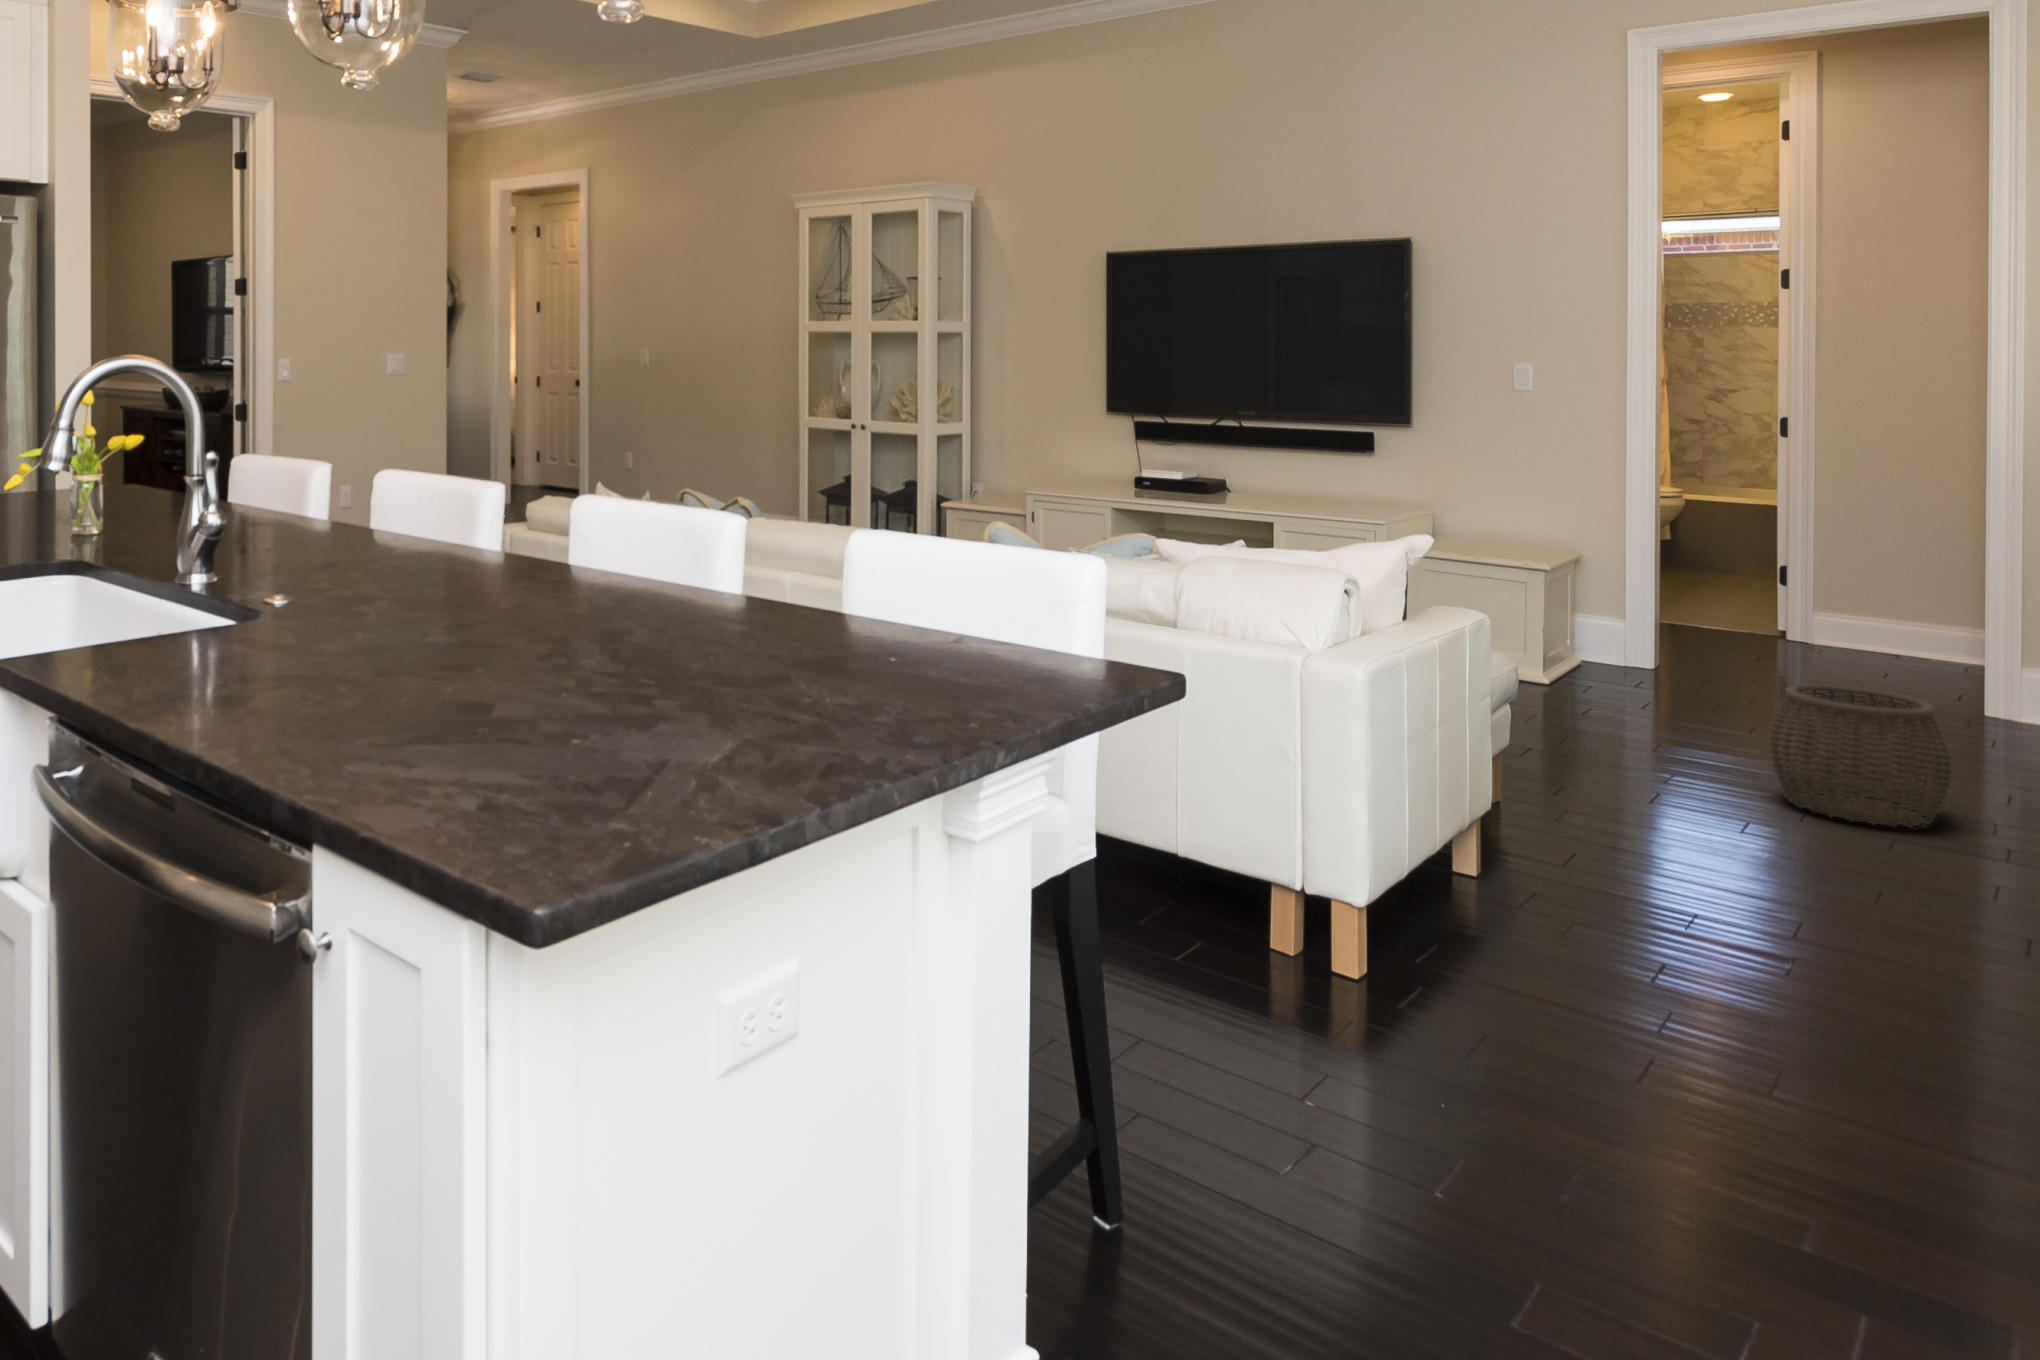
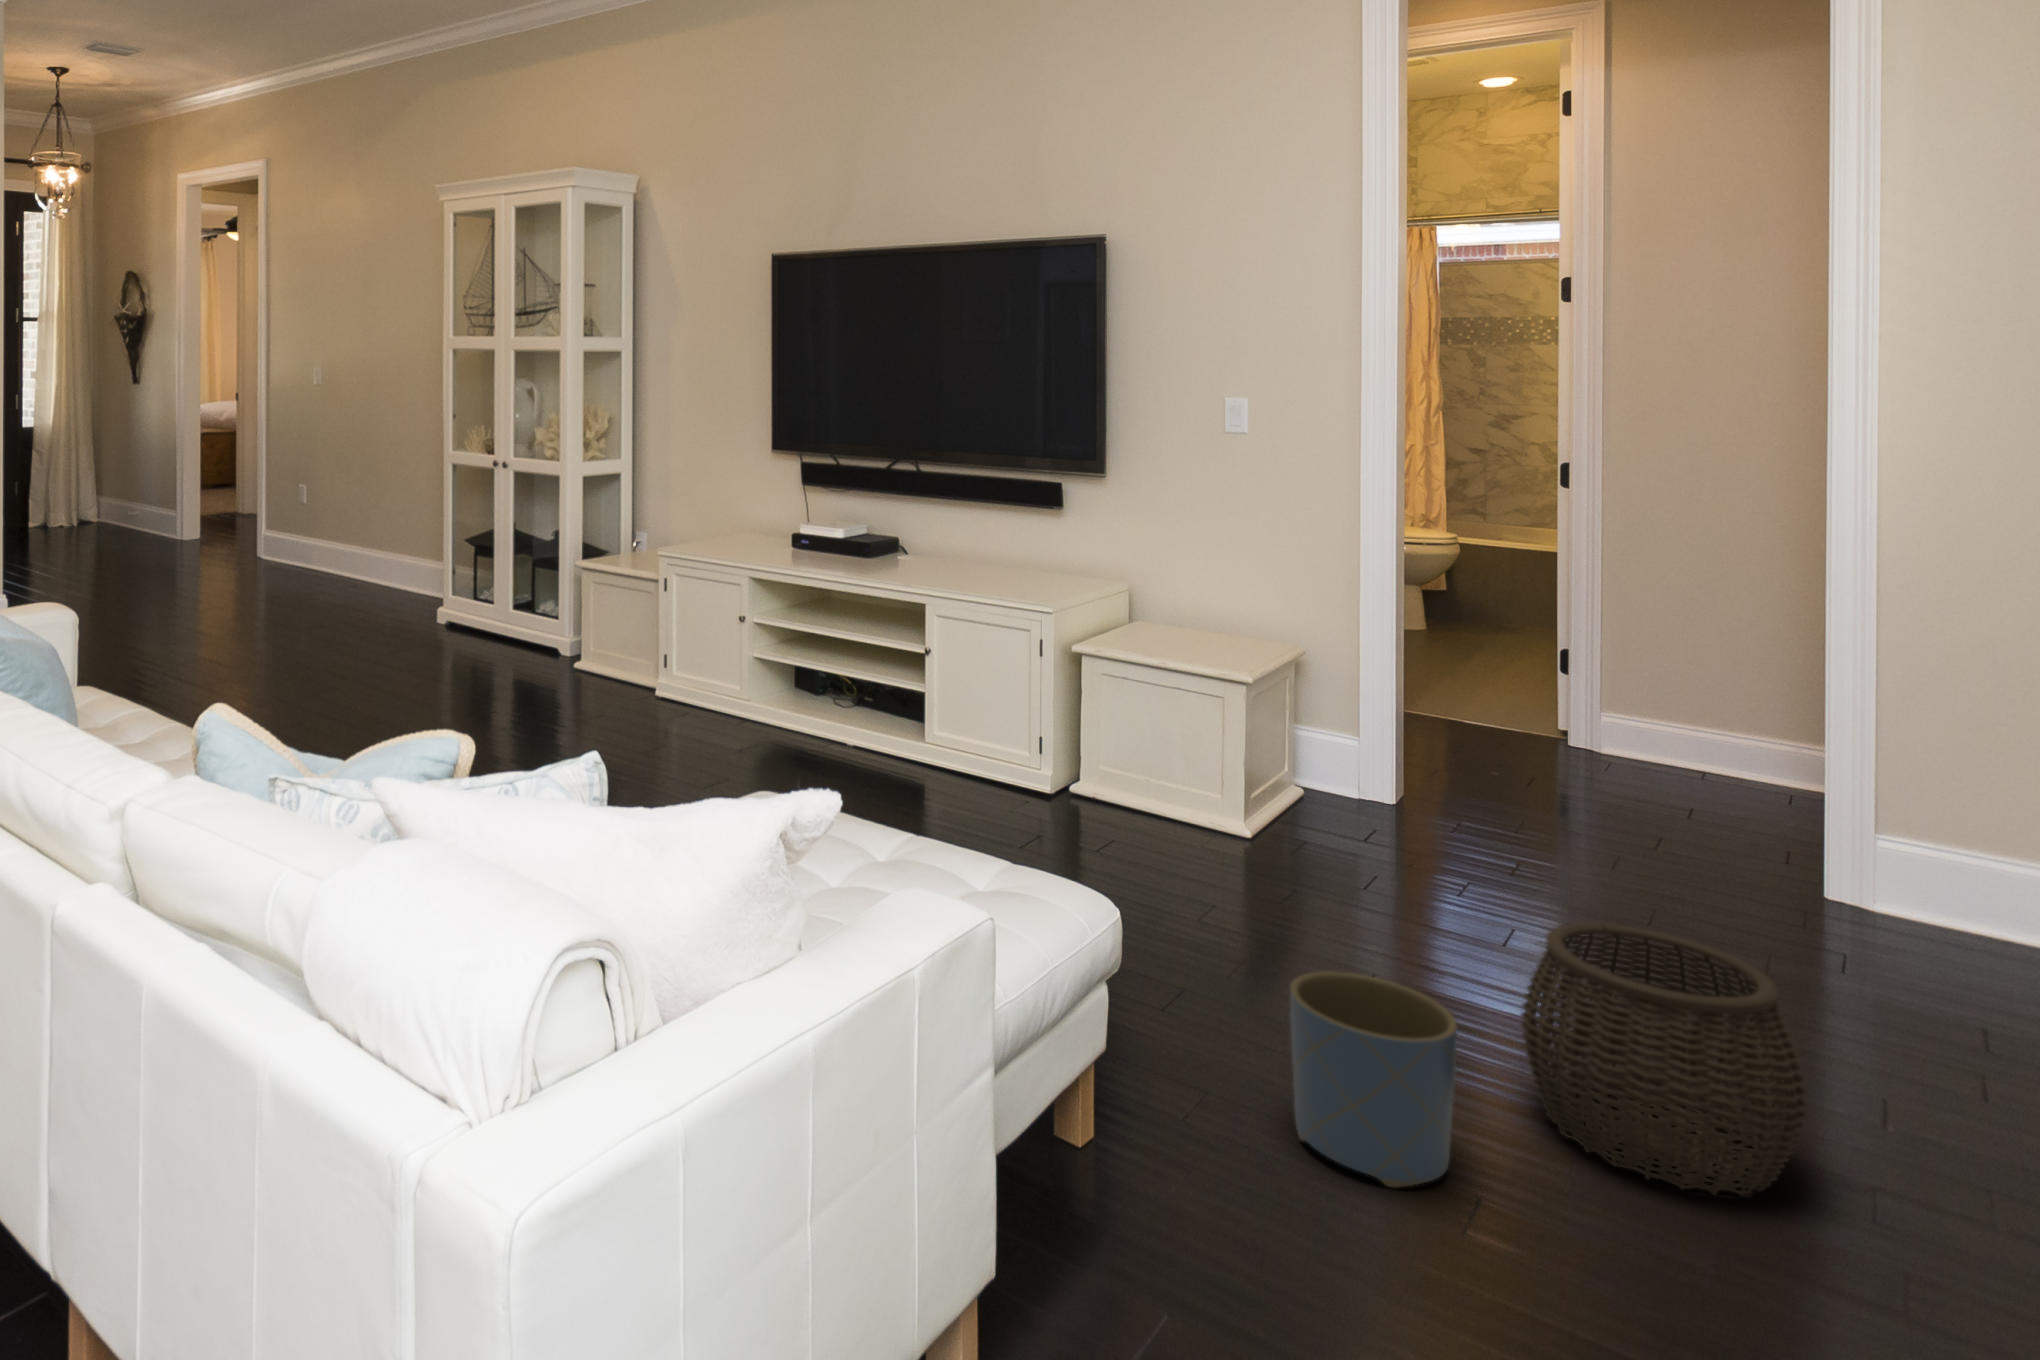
planter: none [1618,710,1730,823] -> present [1290,971,1457,1188]

